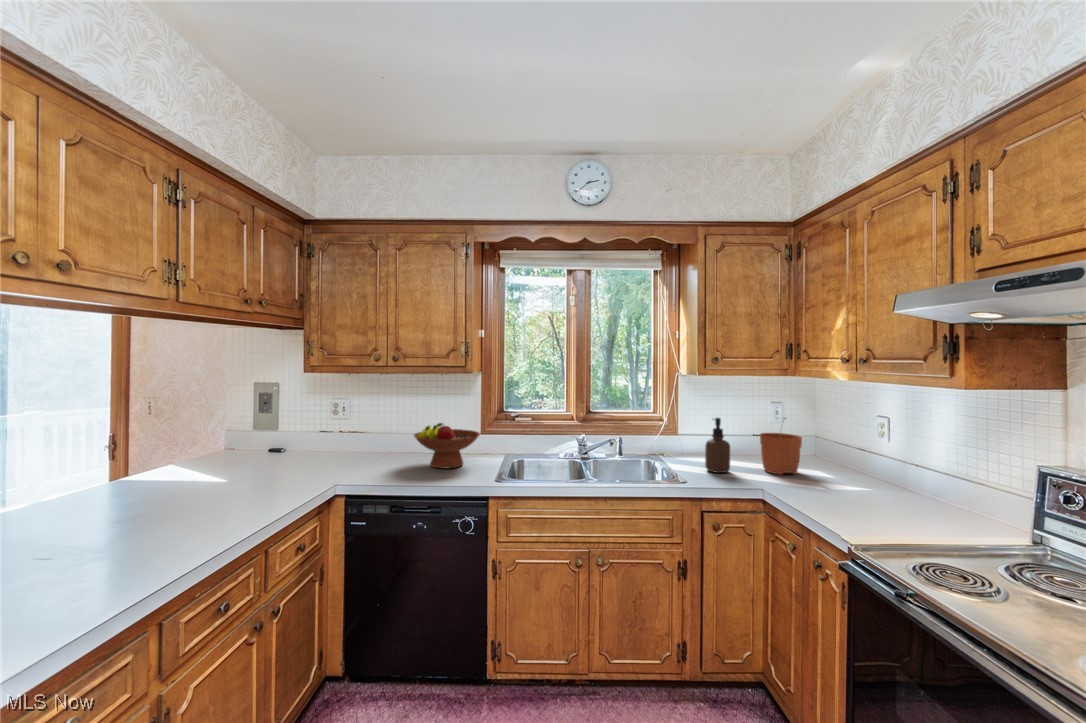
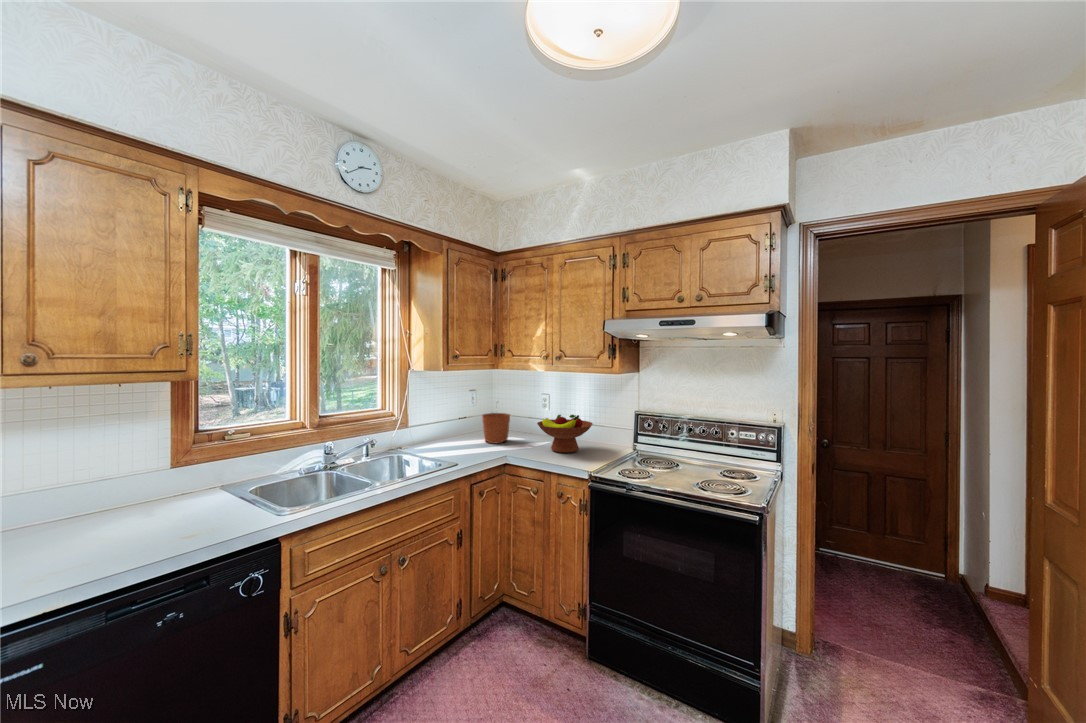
soap dispenser: present [705,418,730,473] -> none [451,406,471,451]
fruit bowl: present [414,423,480,469] -> present [537,415,593,453]

